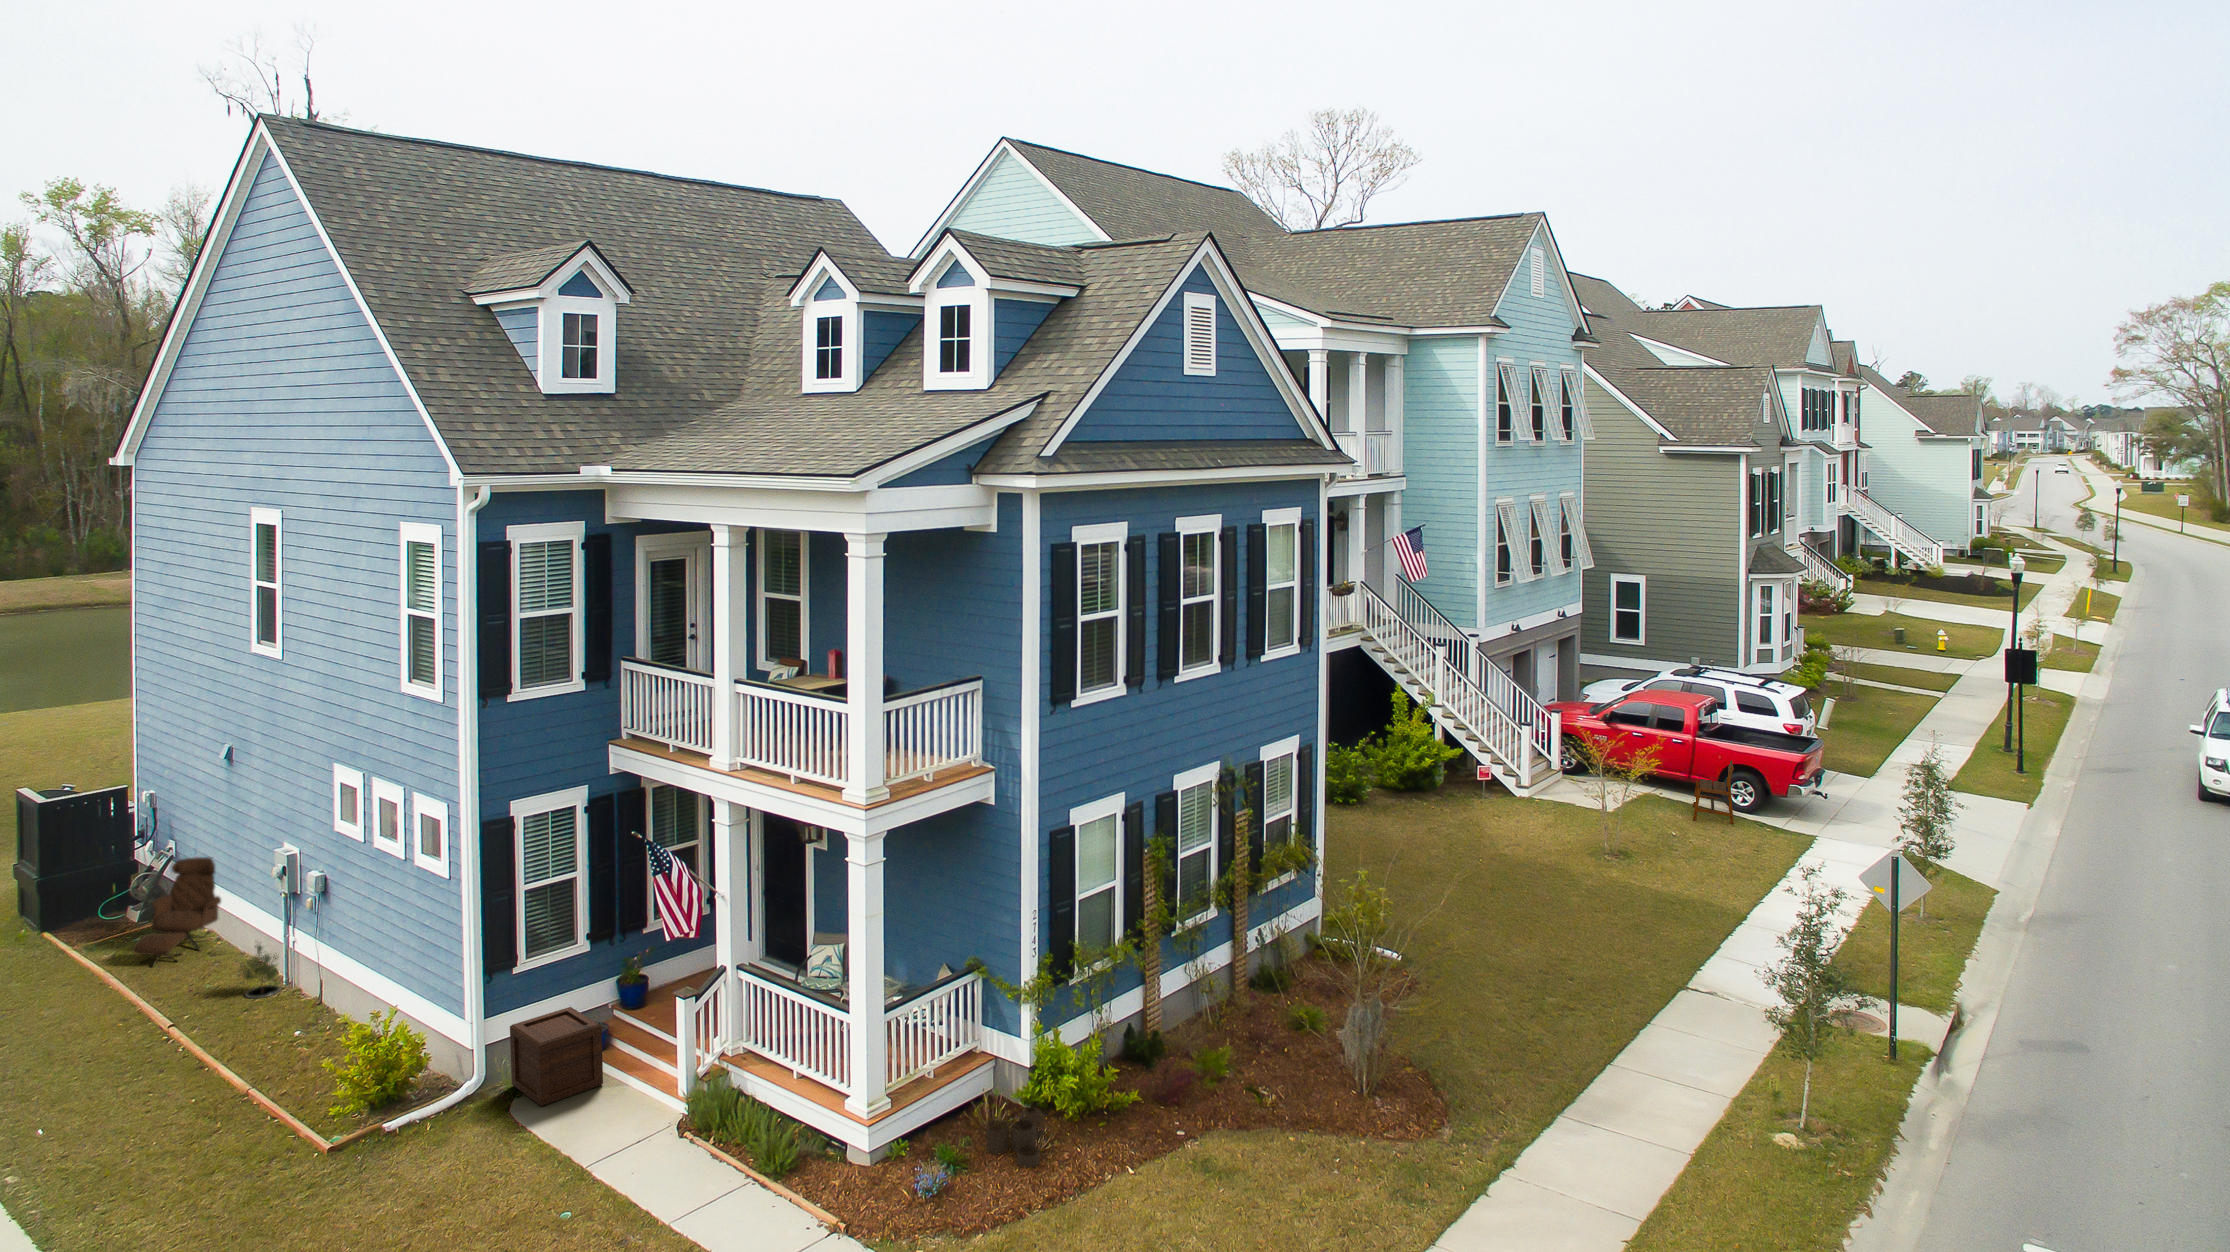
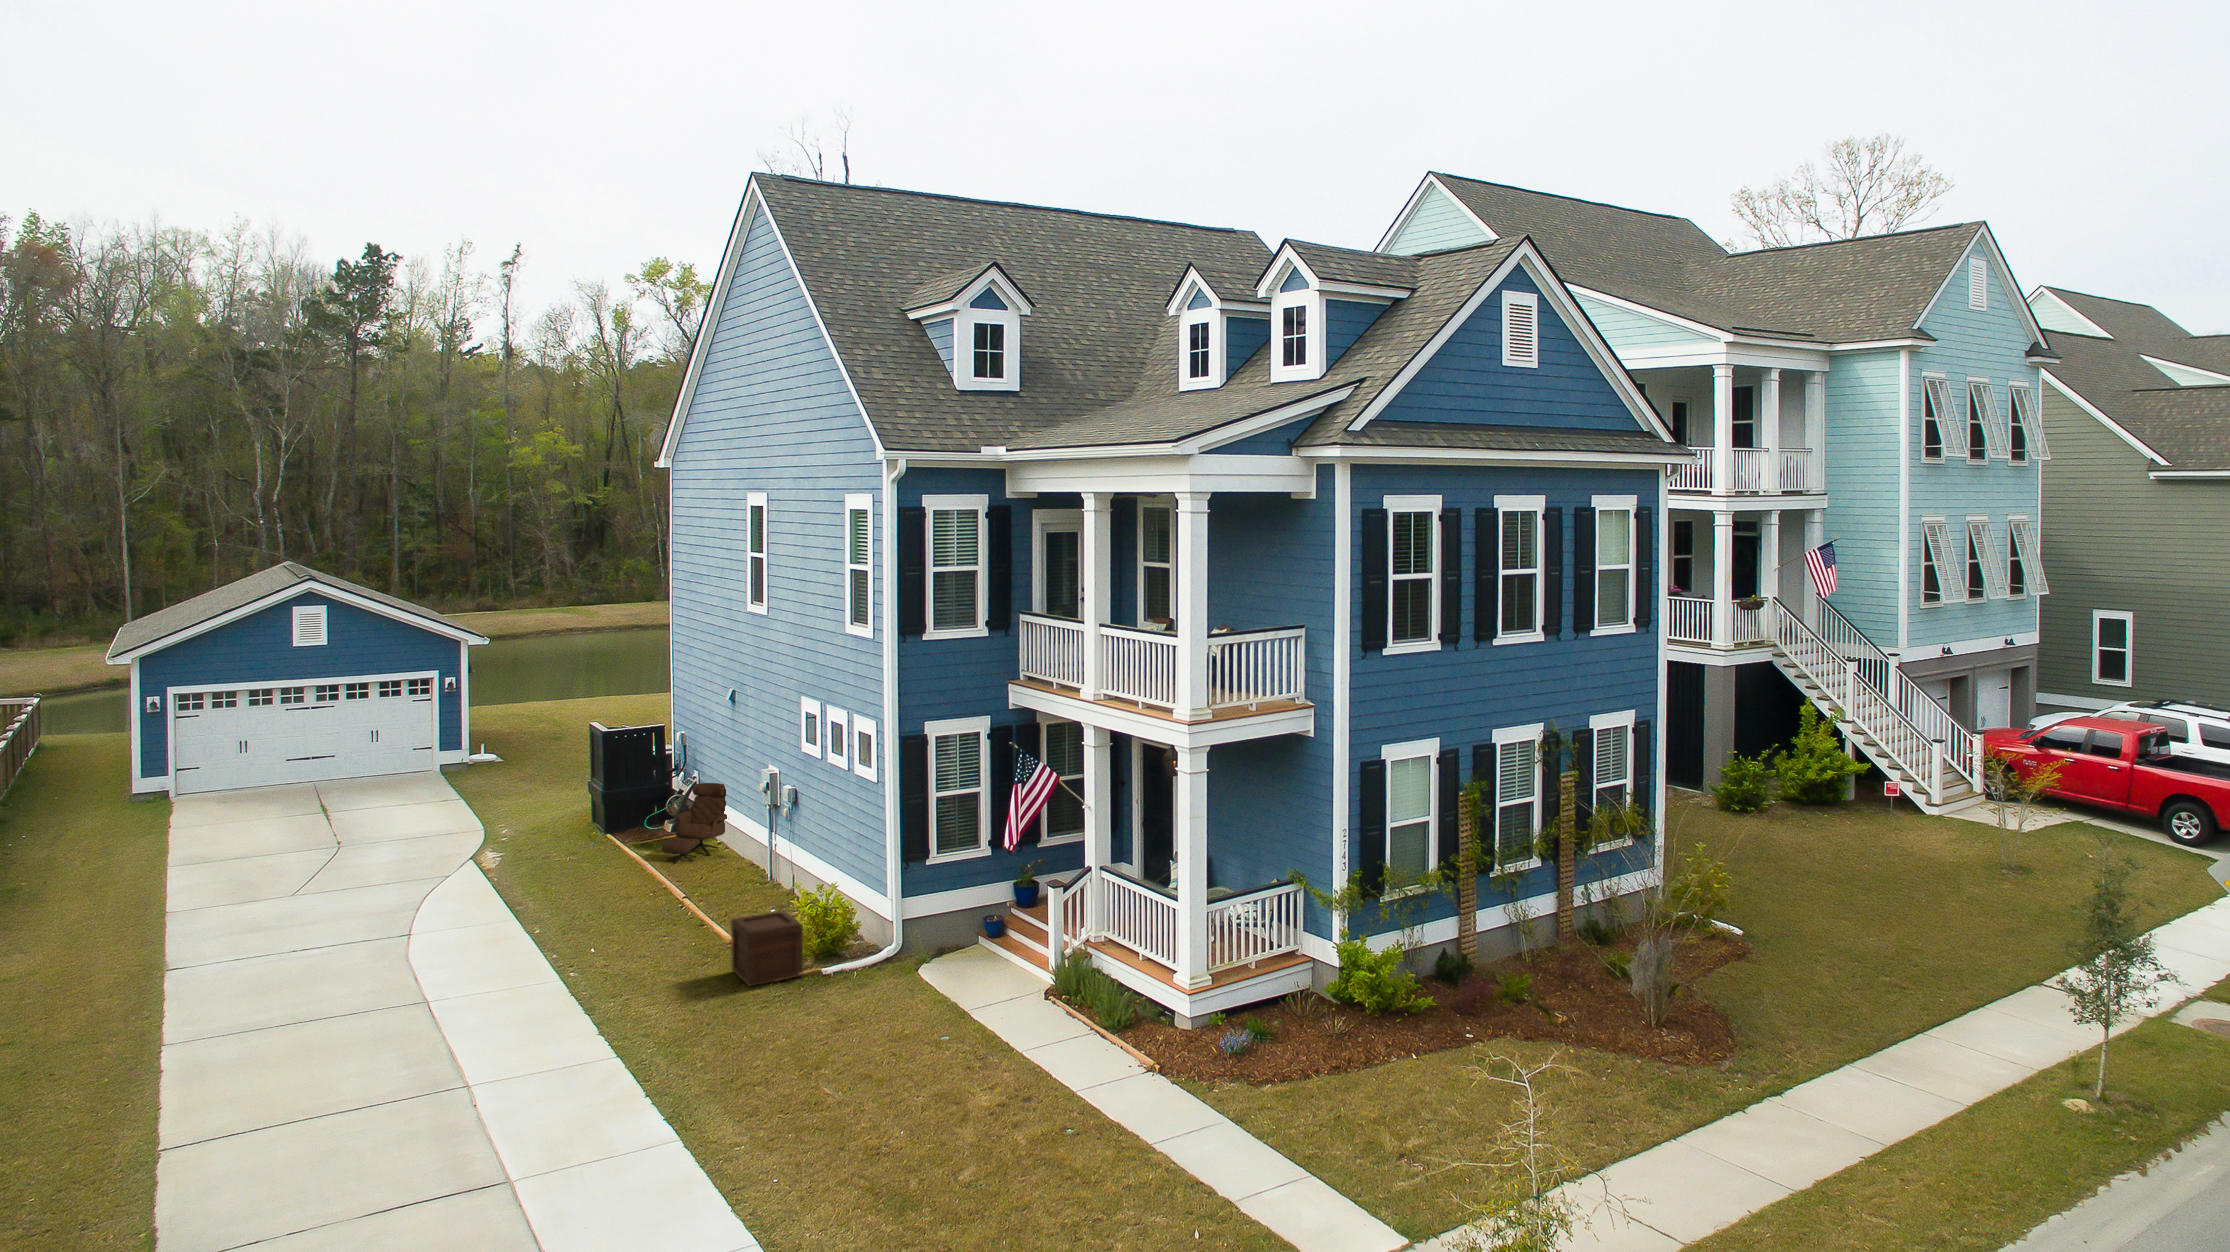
bench: present [1693,760,1734,824] -> none [2132,785,2186,857]
potted tree: present [240,942,279,998] -> none [732,841,764,888]
wooden crate: present [510,1007,603,1106] -> present [731,910,803,986]
woven basket: present [986,1106,1045,1168] -> none [1293,1001,1348,1048]

